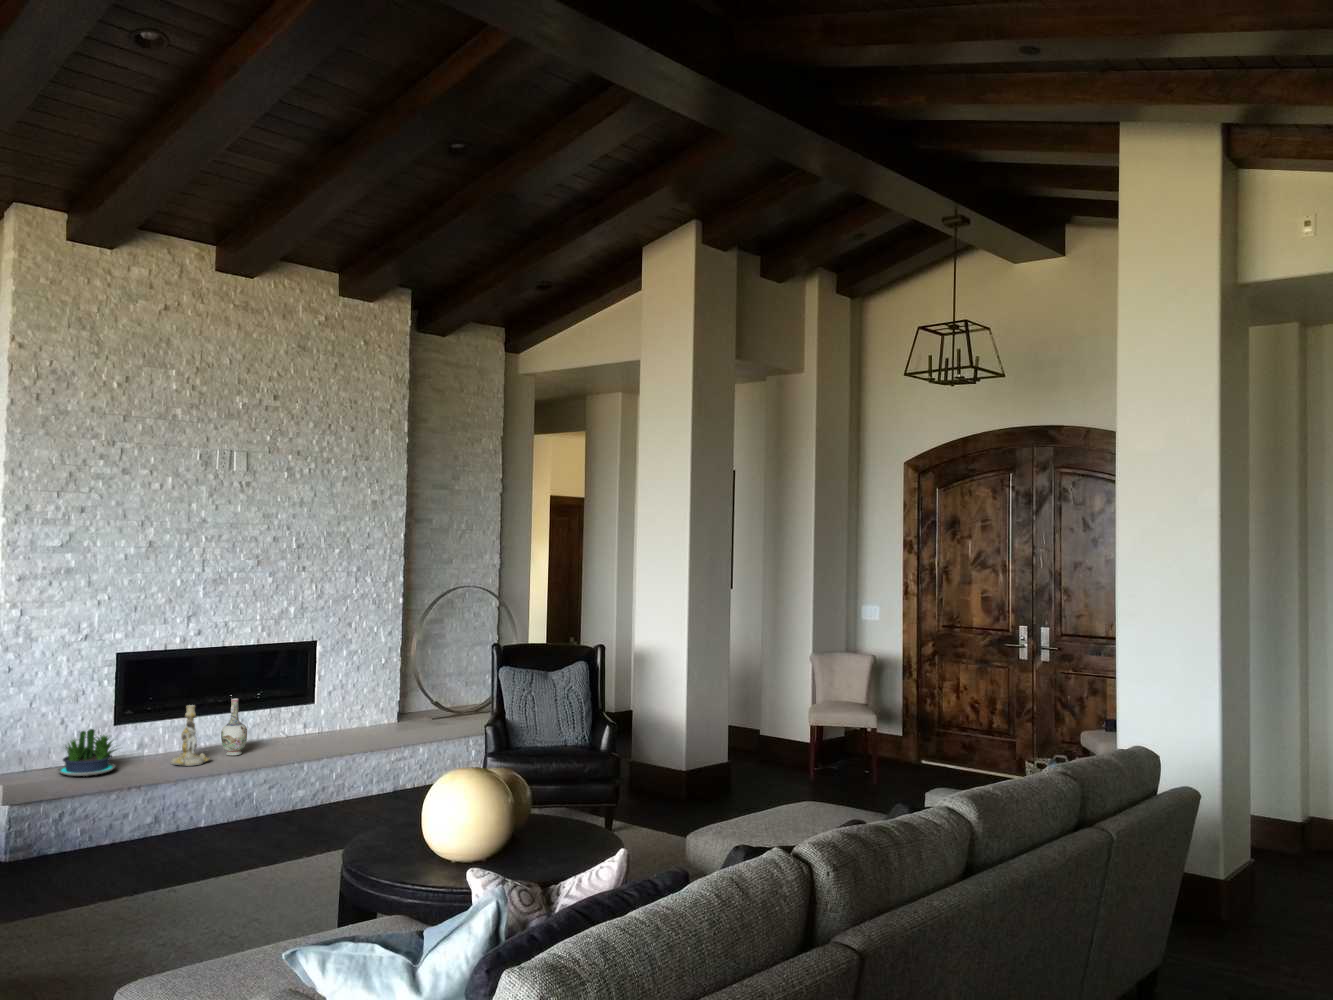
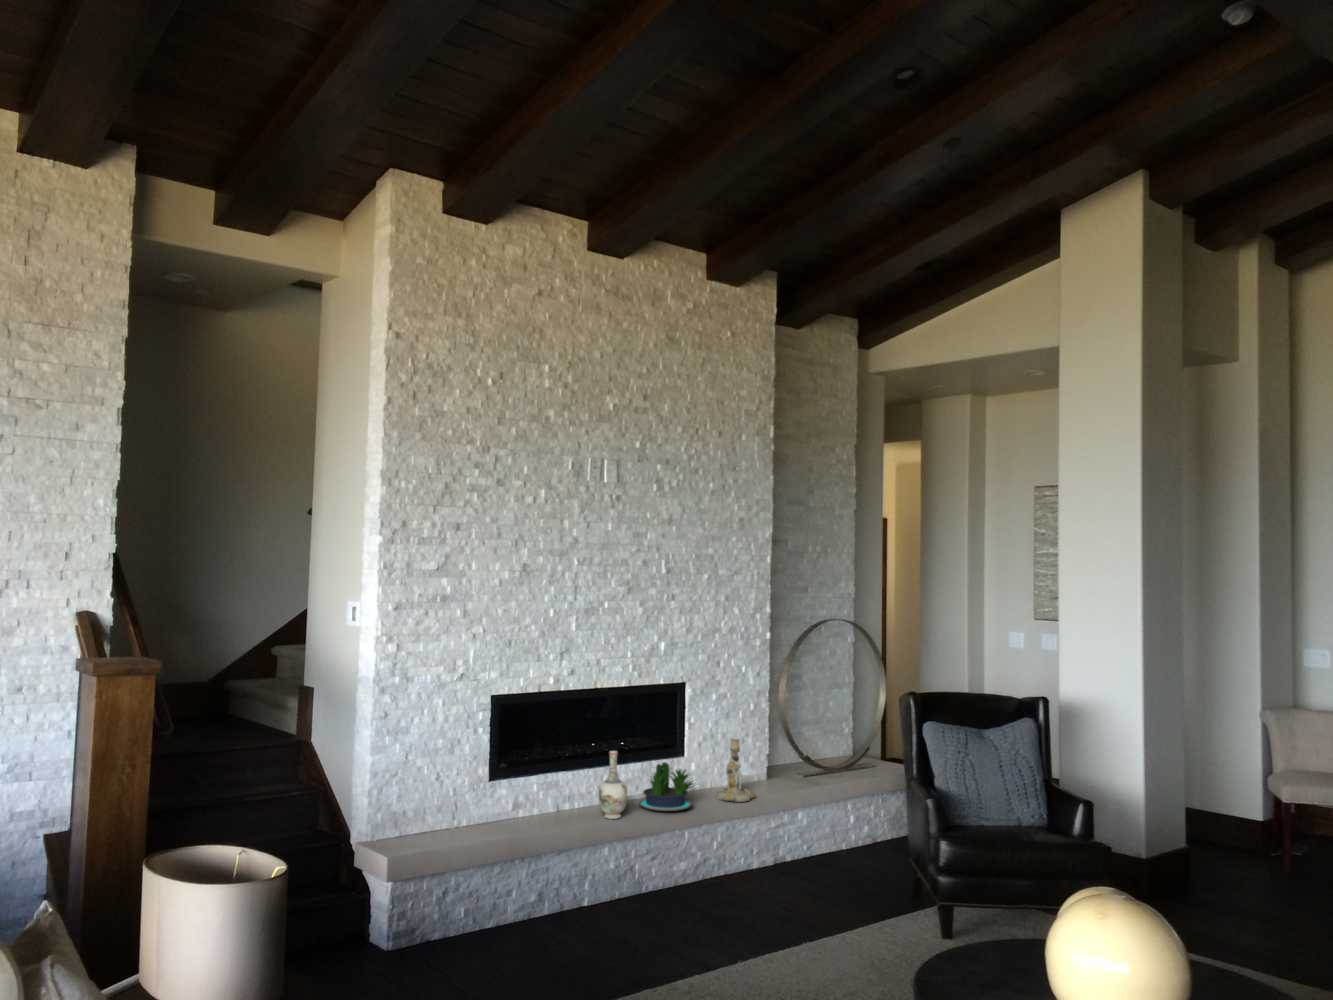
candlestick: present [170,705,210,766] -> present [716,738,755,802]
potted plant: present [58,729,117,776] -> present [639,762,692,811]

